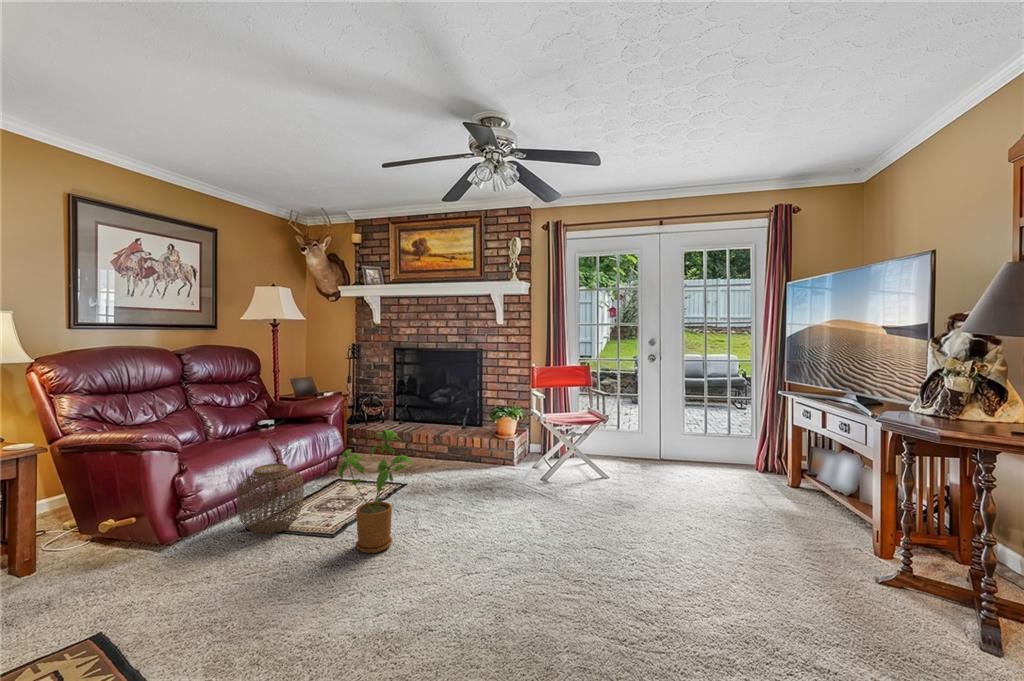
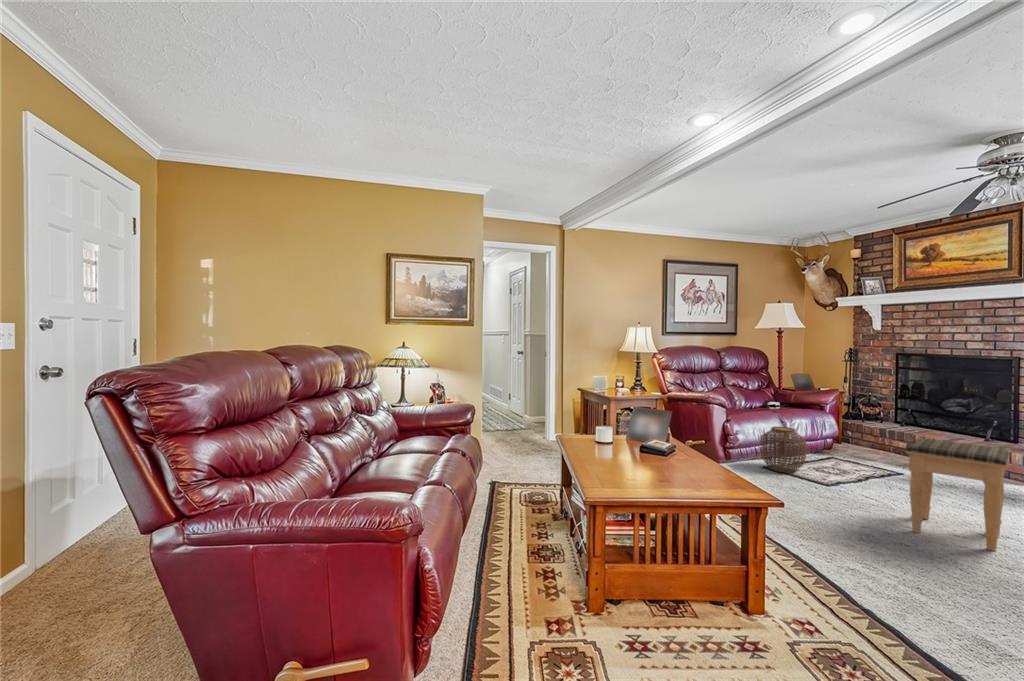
house plant: present [339,430,413,553] -> none [835,411,901,500]
footstool: none [427,460,526,604] -> present [906,438,1009,551]

